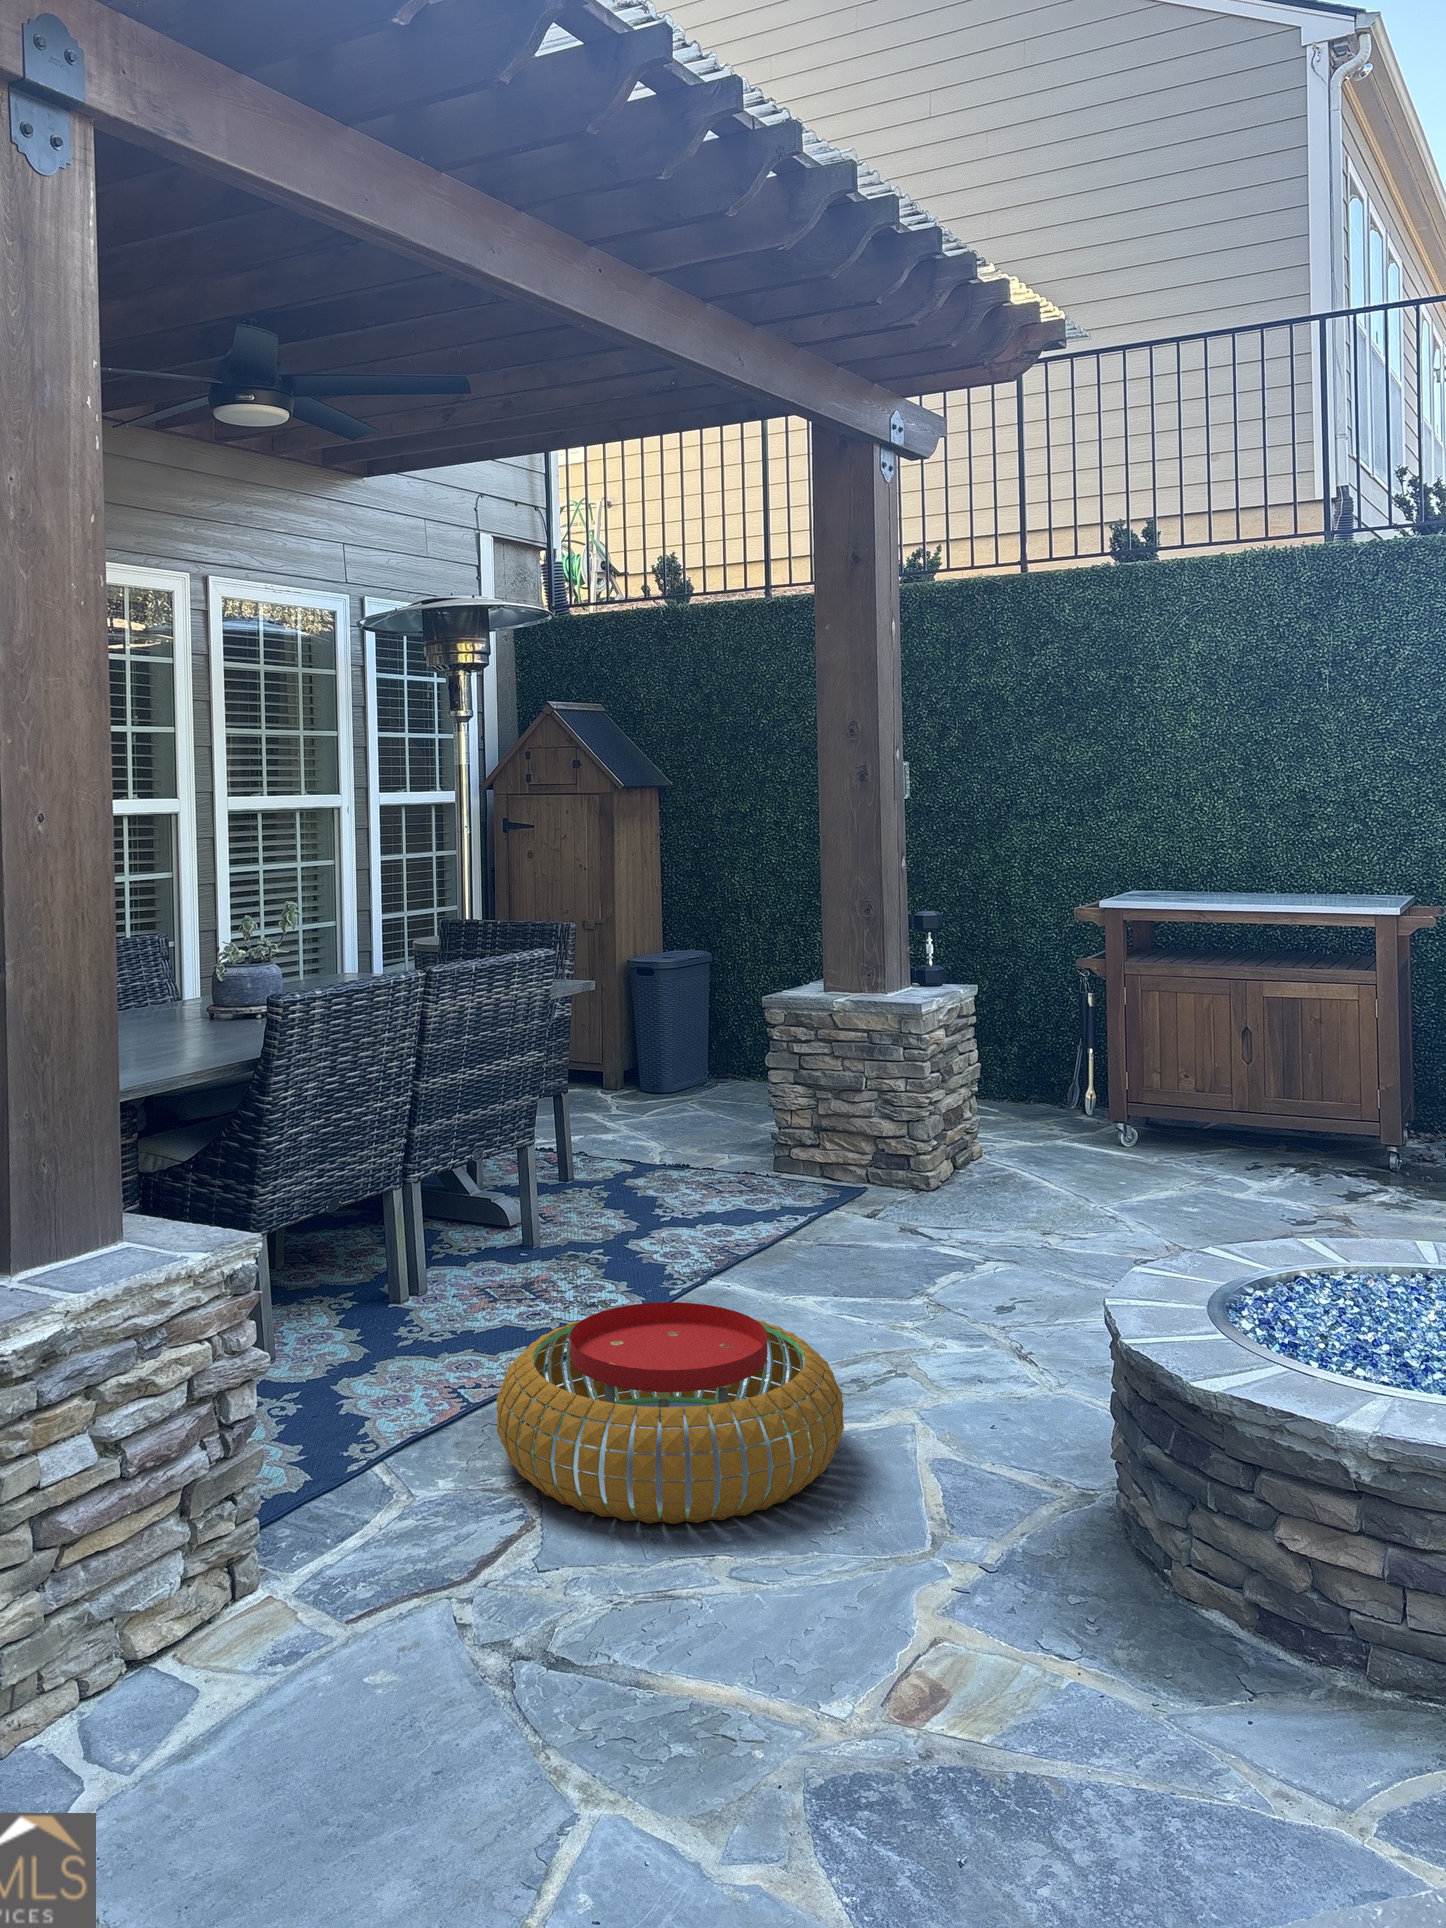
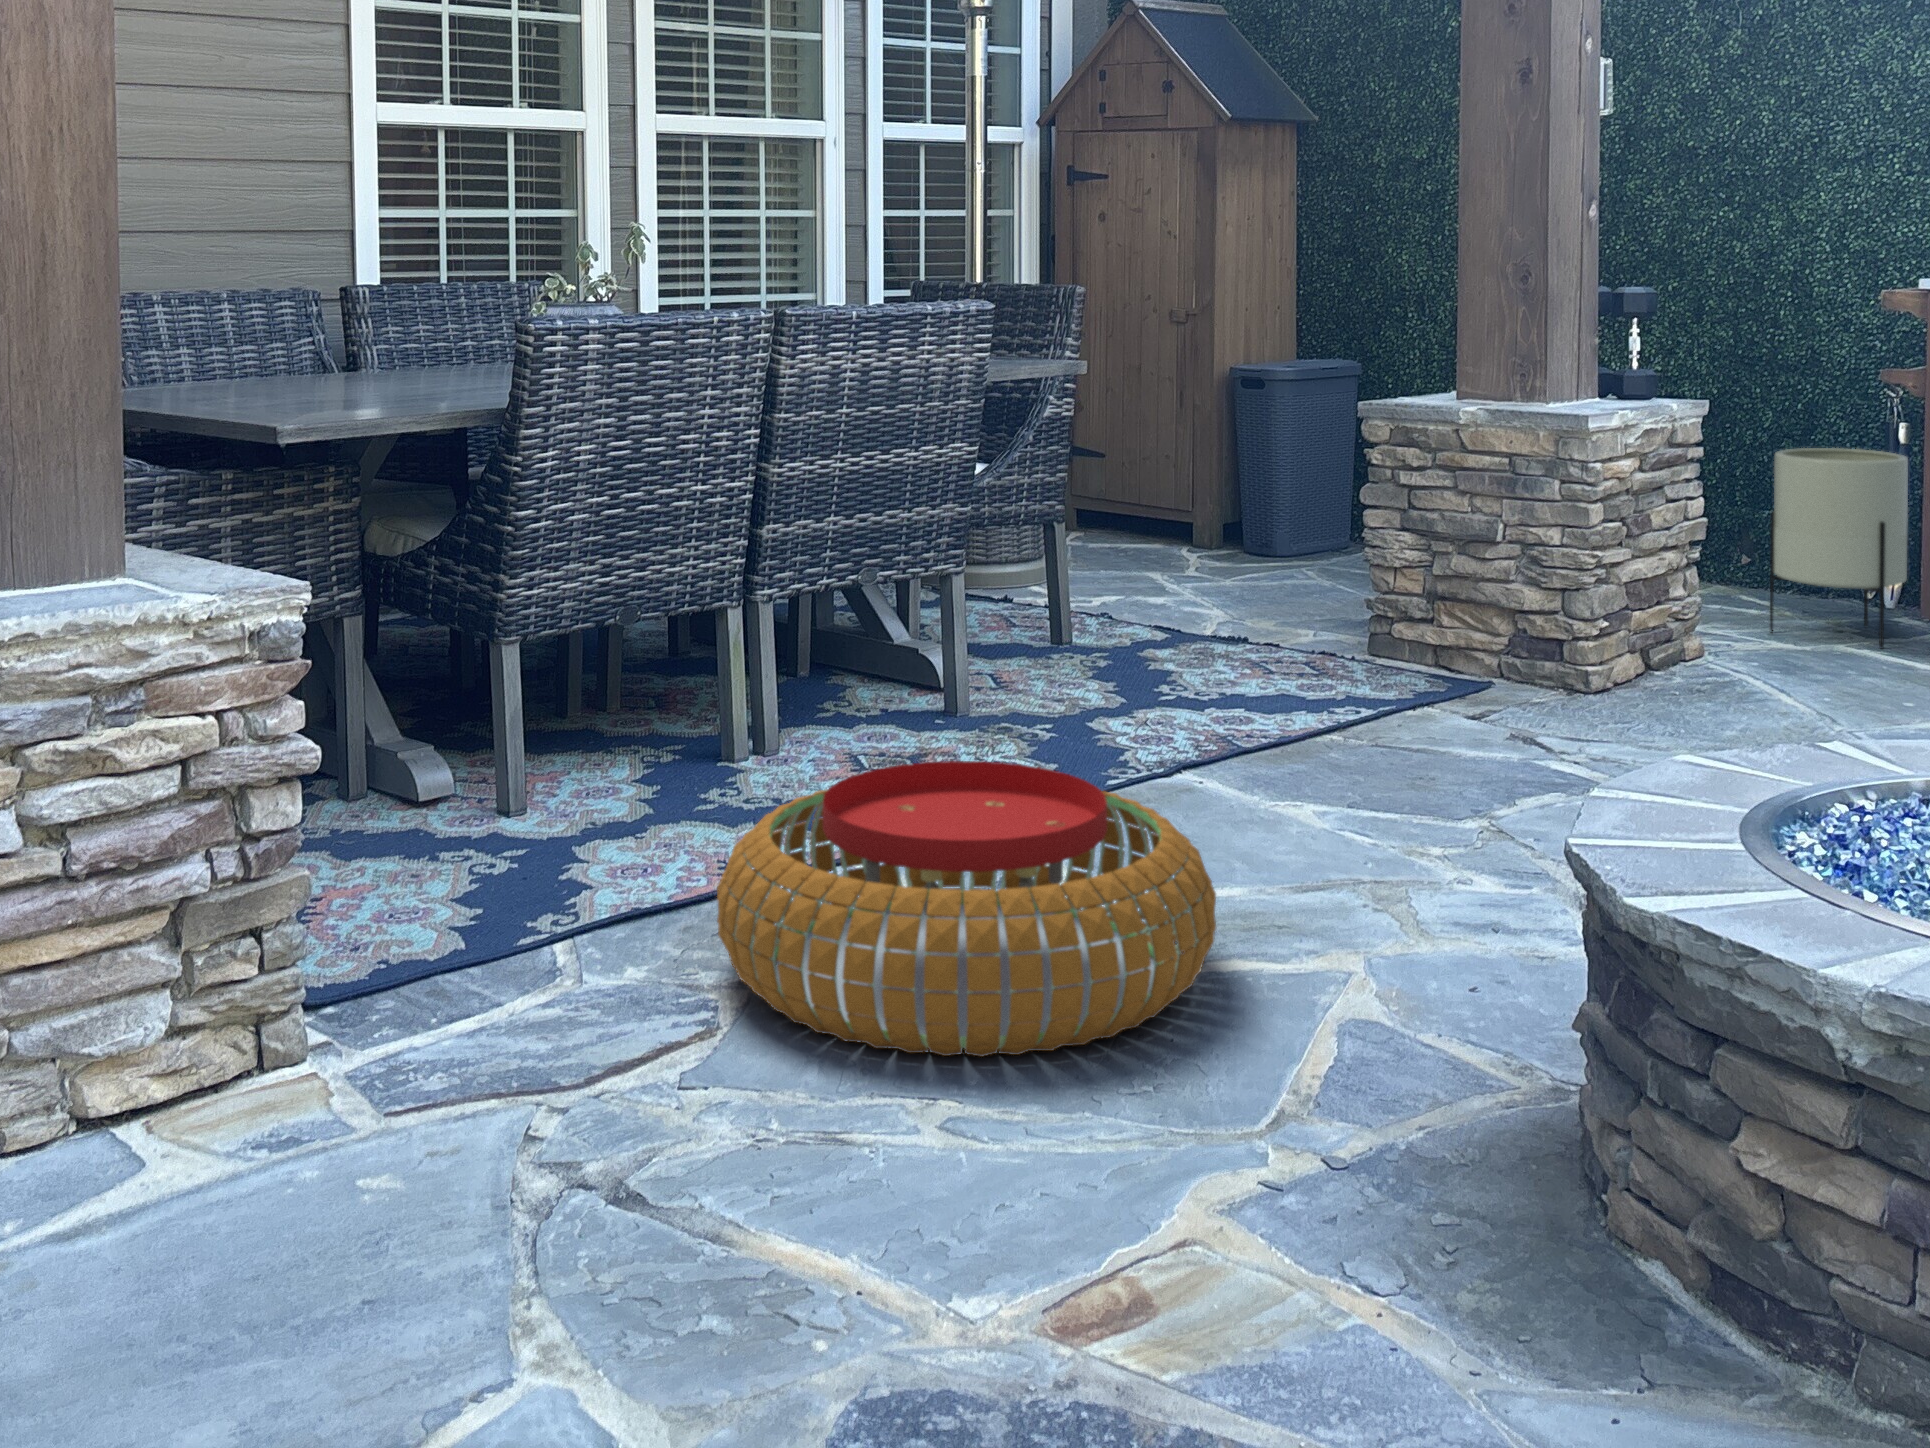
planter: none [1013,1007,1097,1143] -> present [1770,448,1908,648]

